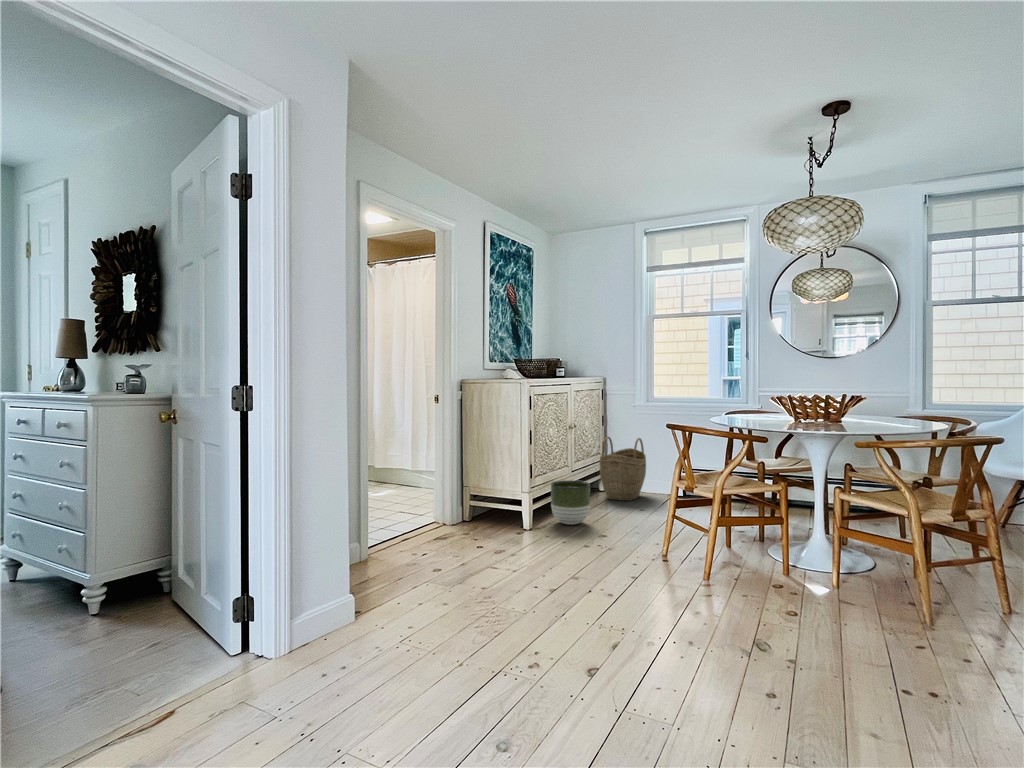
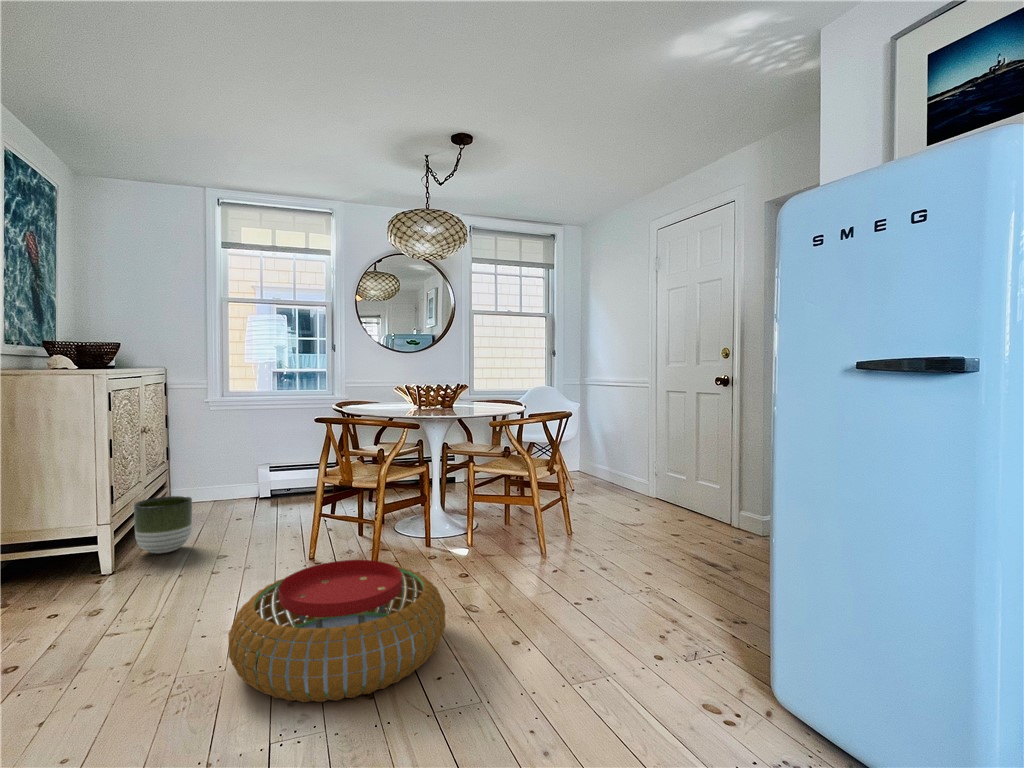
woven basket: present [600,437,646,501] -> none [171,437,227,514]
pouf: none [515,553,704,674] -> present [229,560,446,702]

